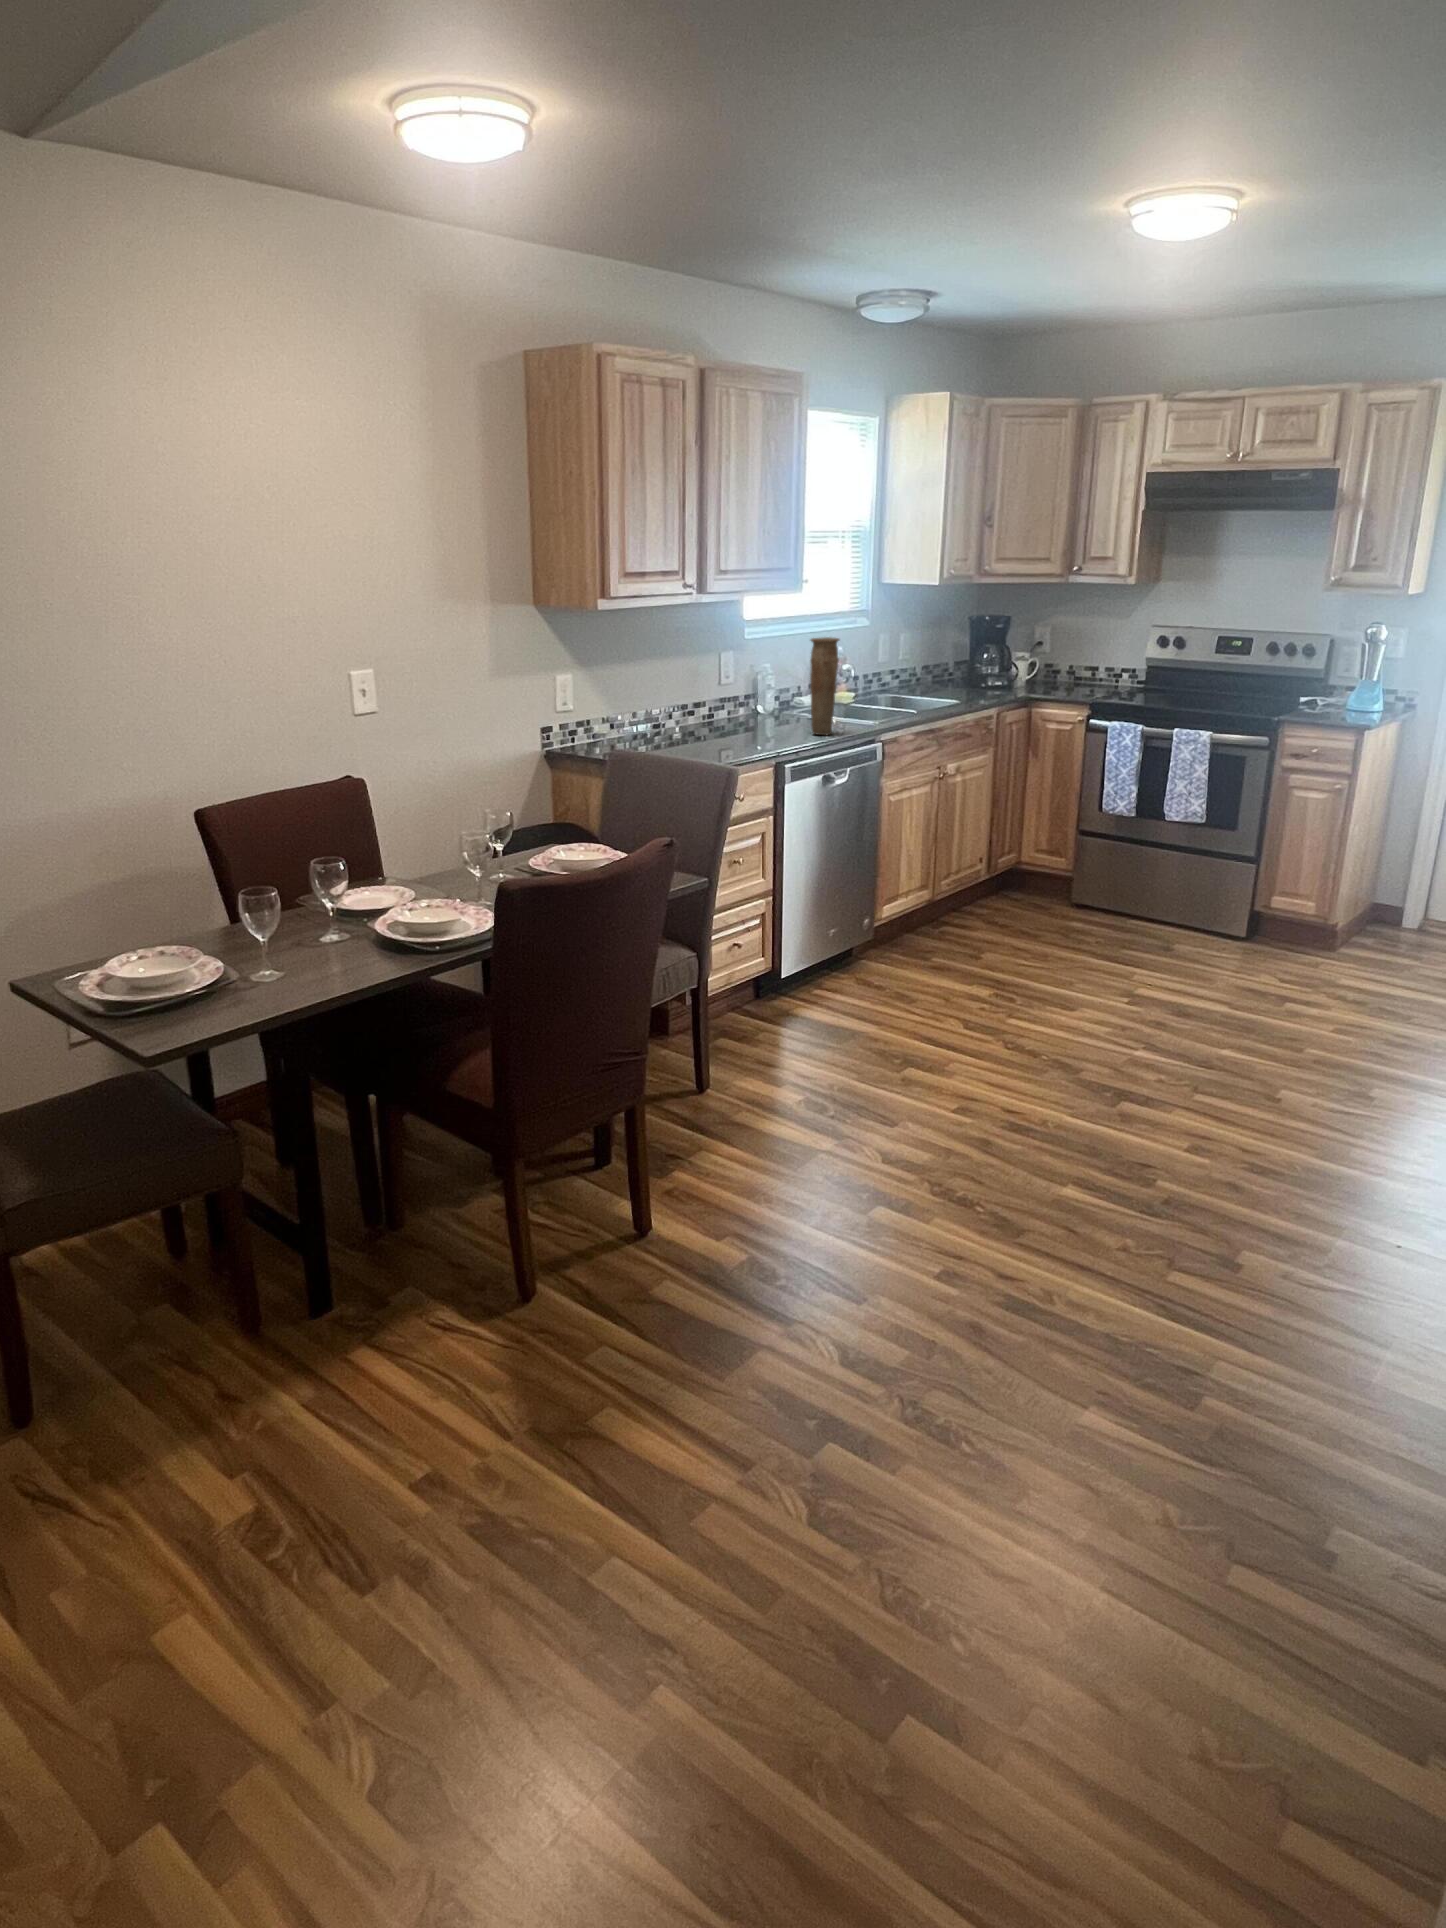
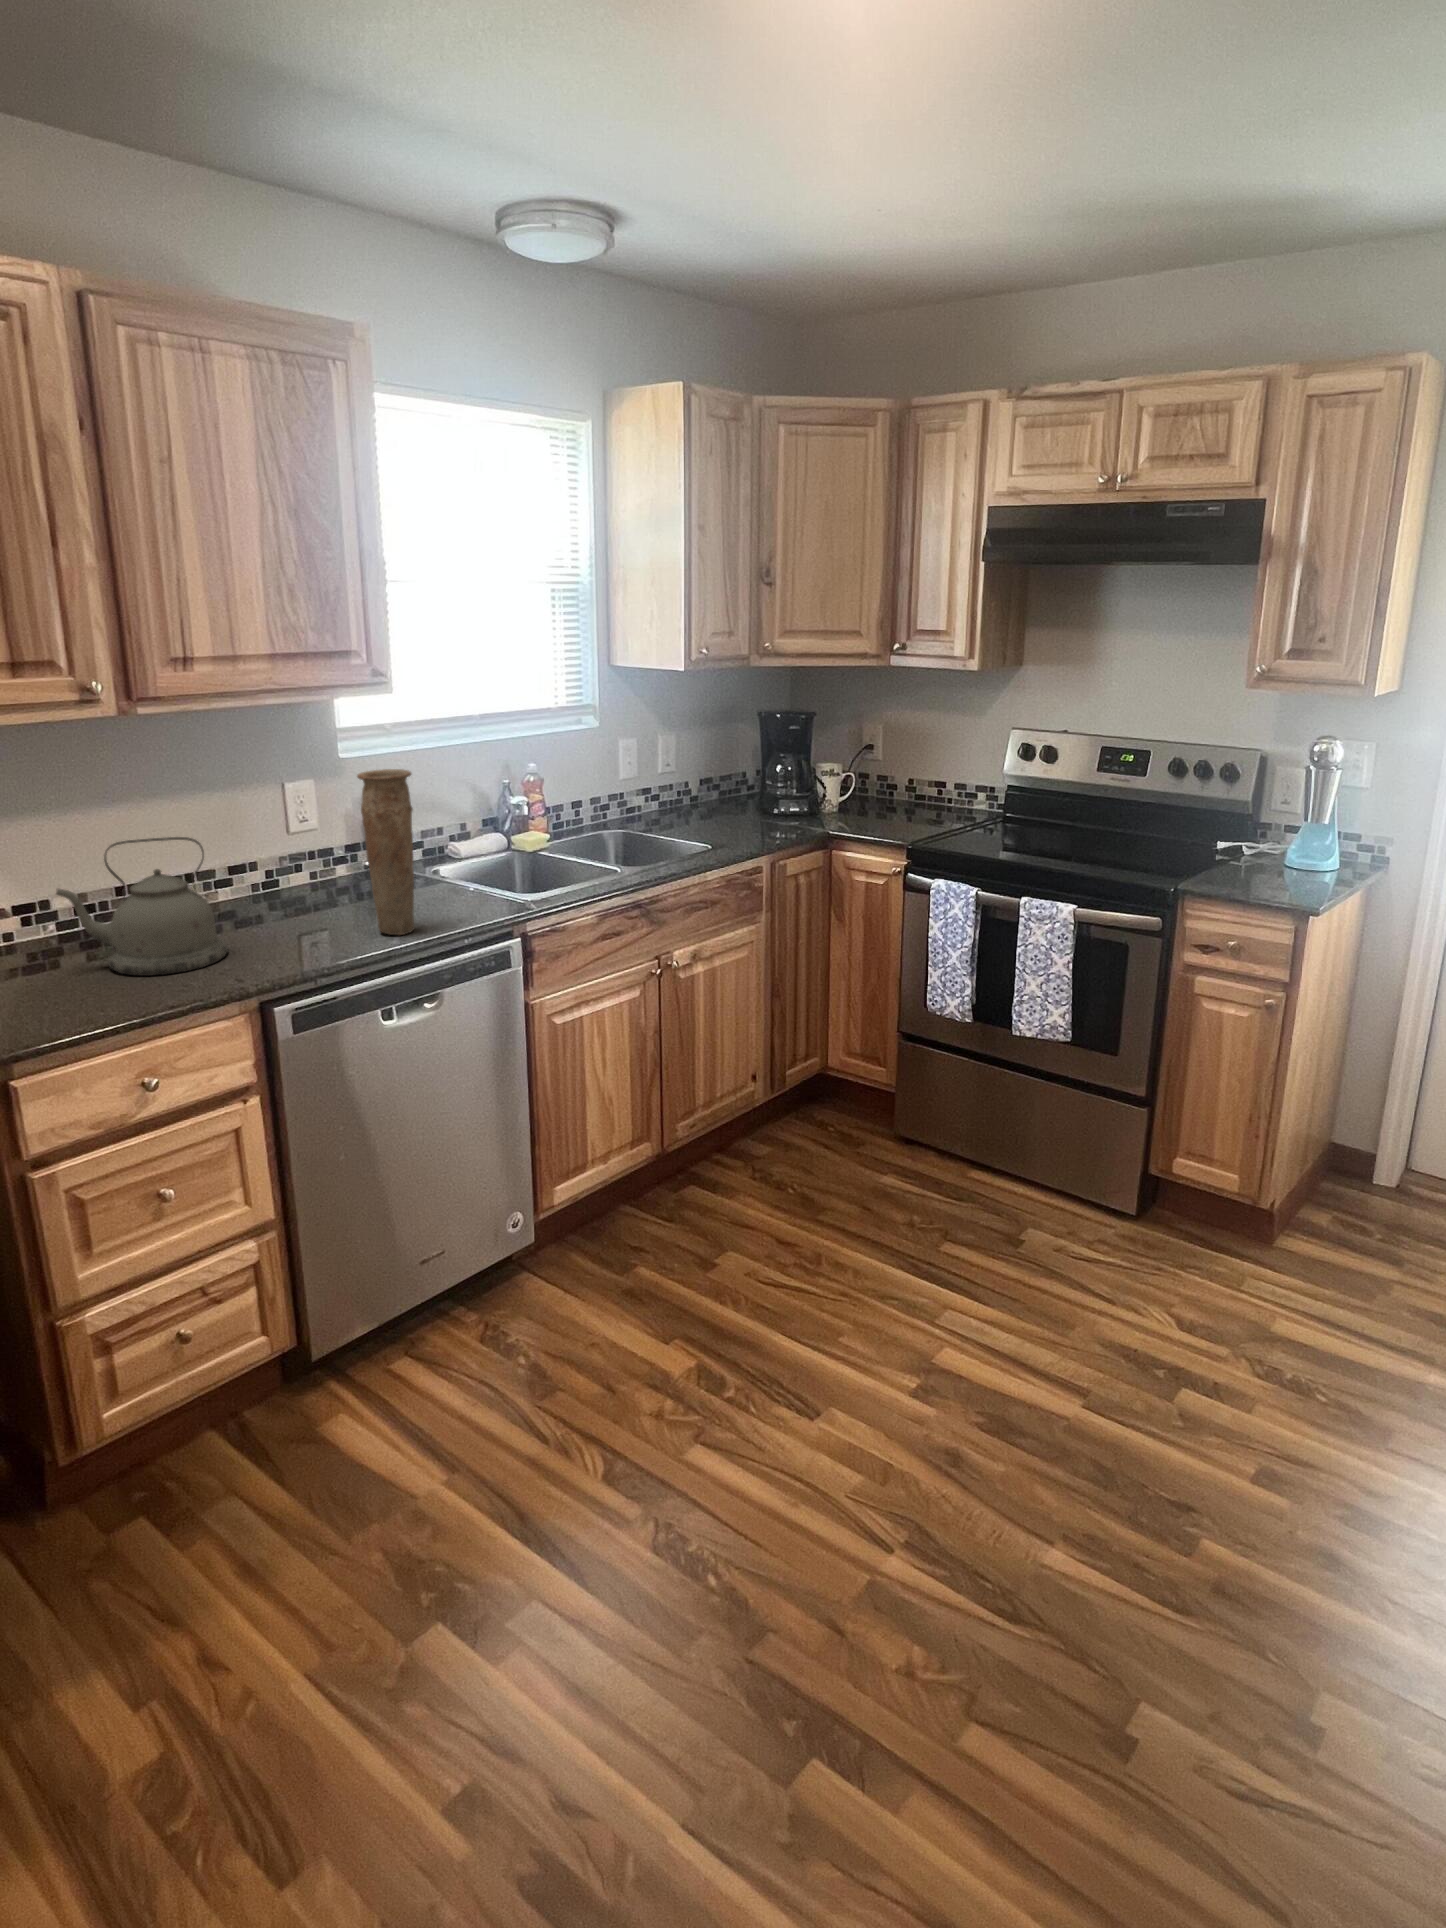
kettle: none [664,673,742,749] -> present [56,837,228,976]

